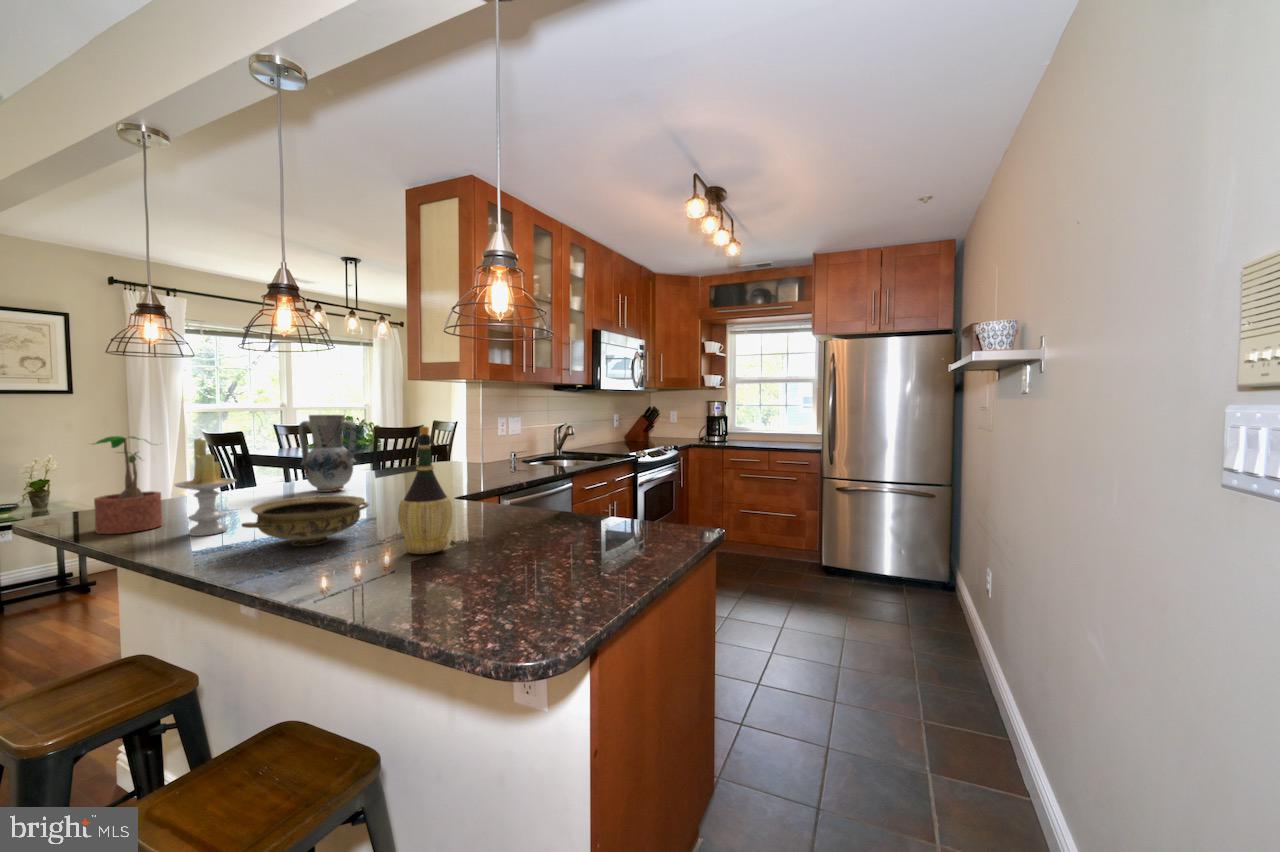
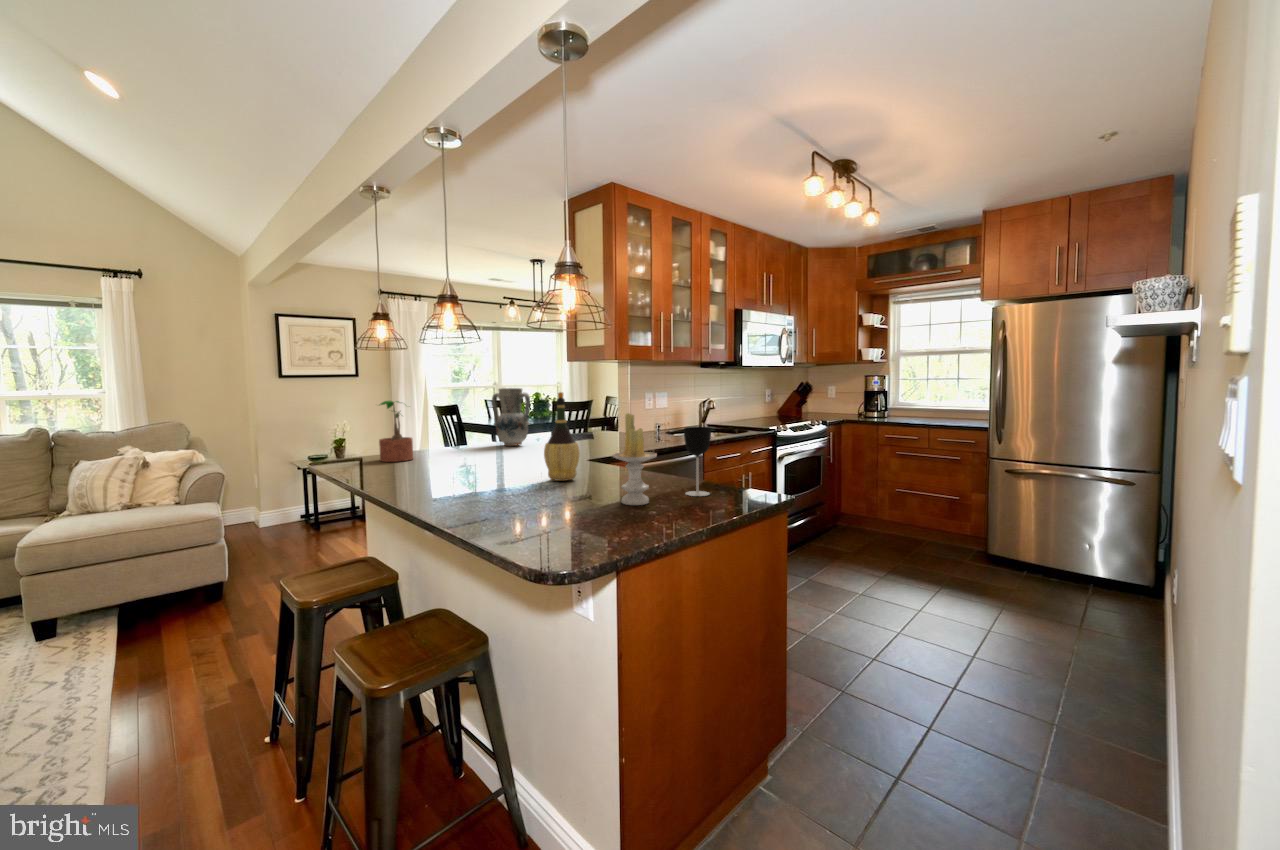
candle: present [175,438,236,536] -> present [612,413,657,505]
wine glass: none [611,473,646,566] -> present [684,427,711,496]
ceramic bowl: present [242,495,369,546] -> none [455,442,531,473]

